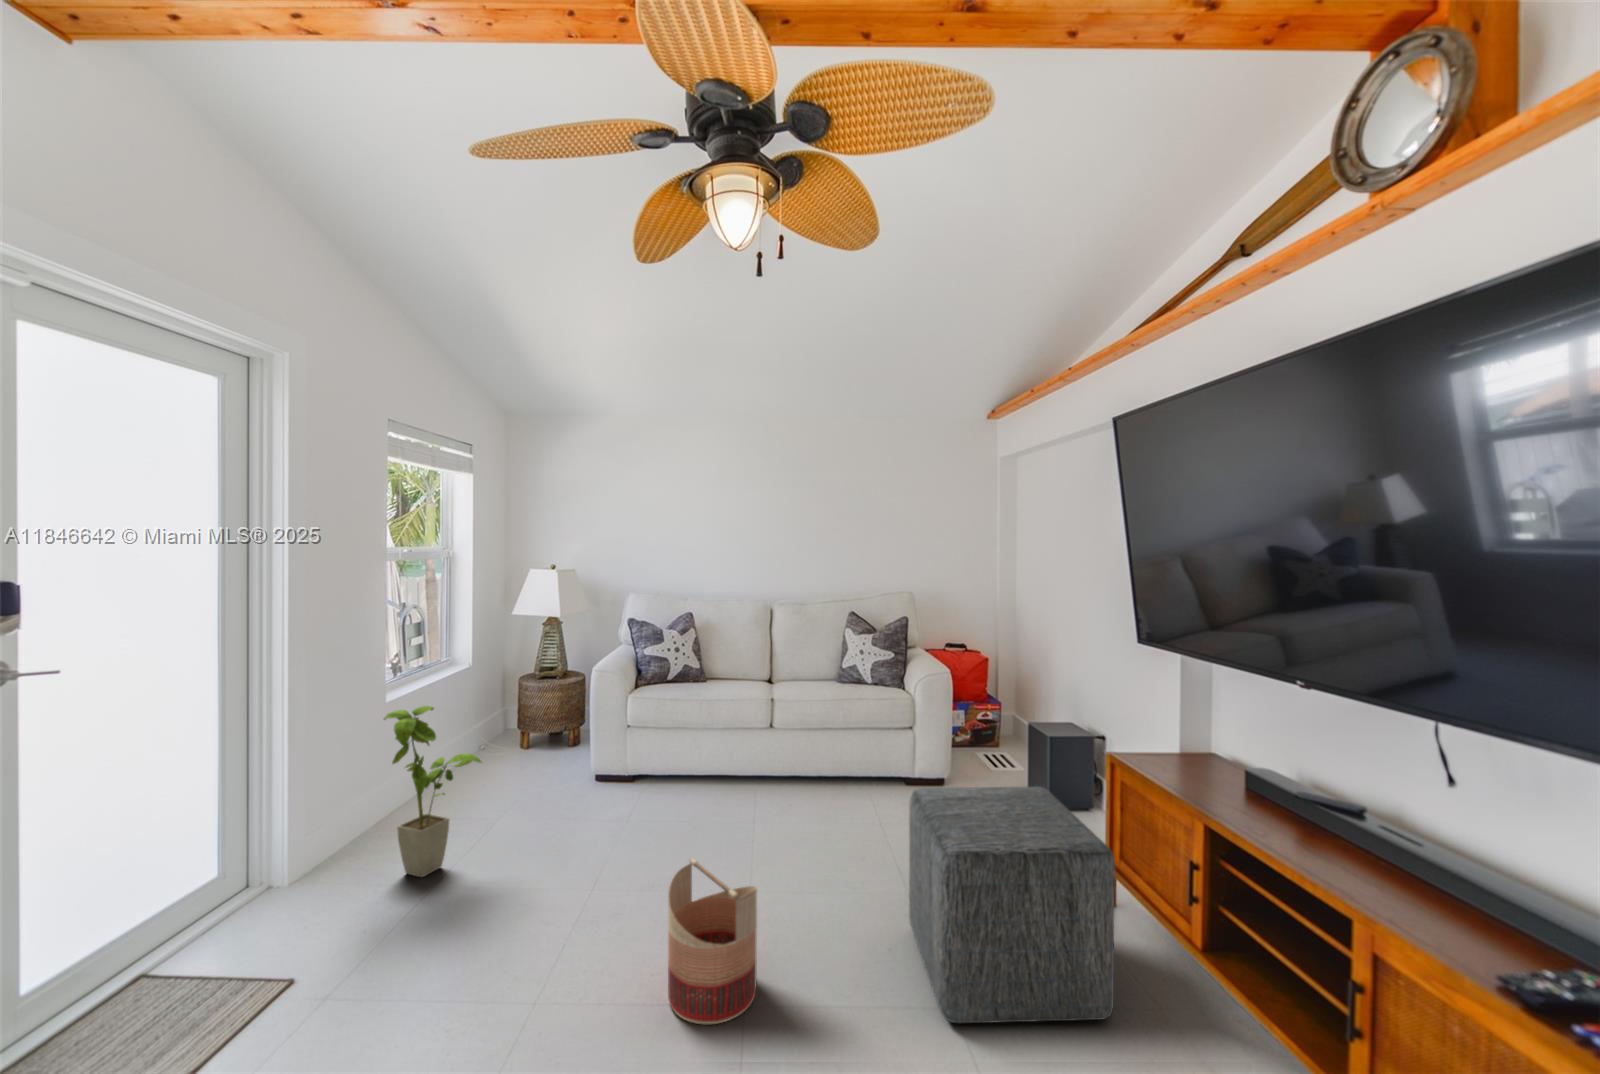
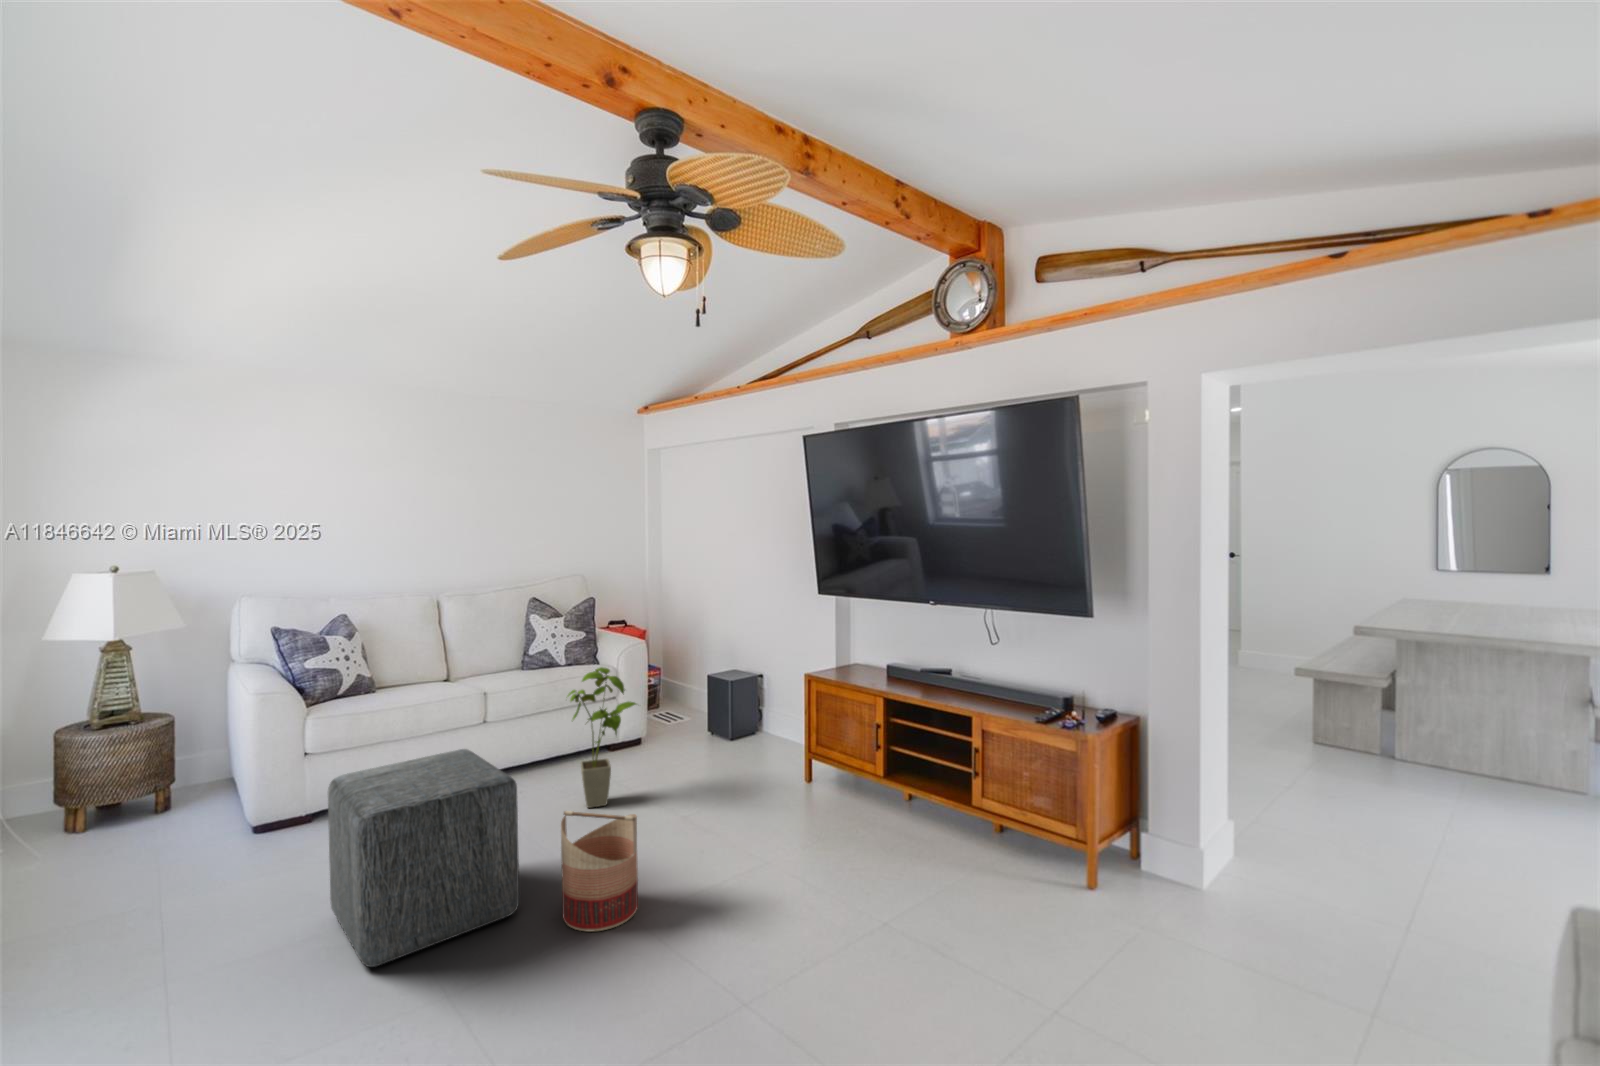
house plant: present [384,706,481,877] -> present [568,667,636,808]
ottoman: present [909,786,1115,1023] -> present [328,749,519,967]

